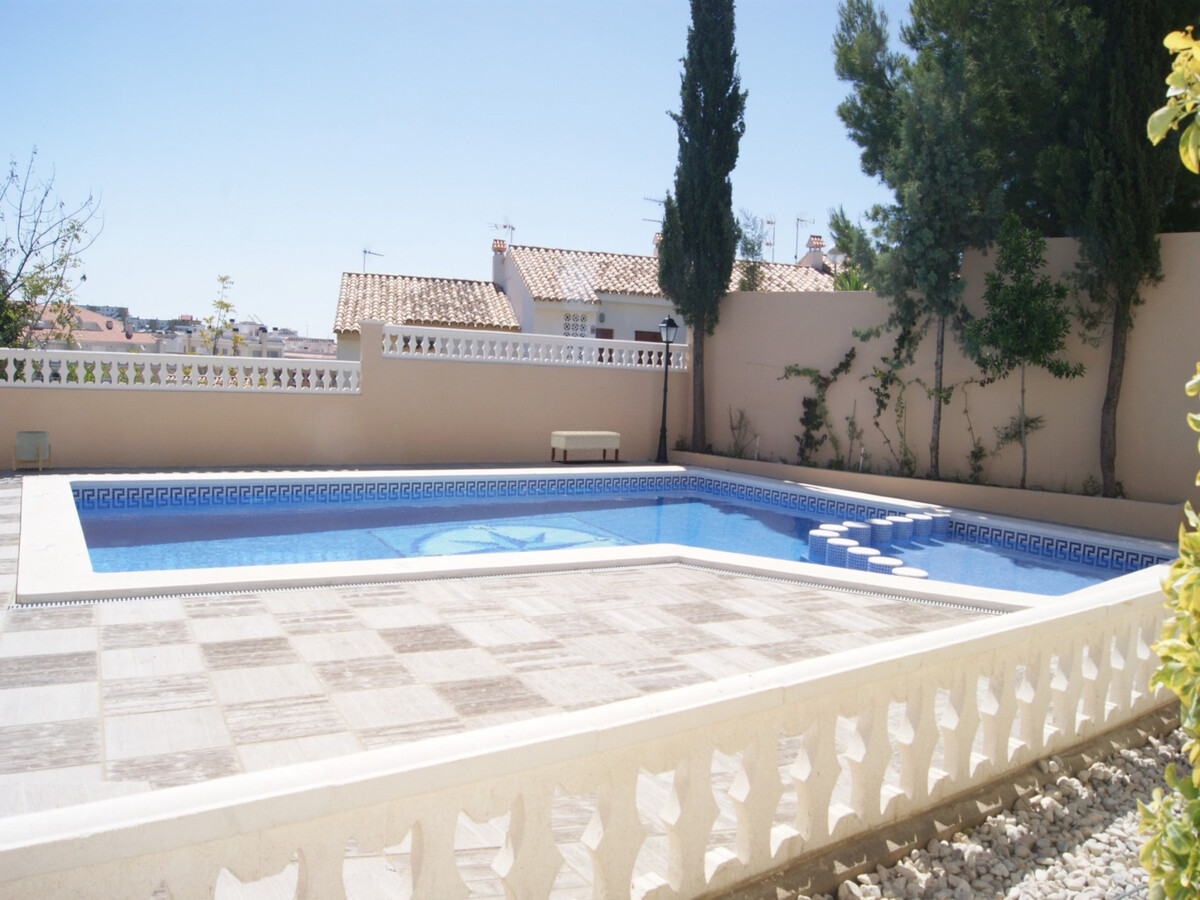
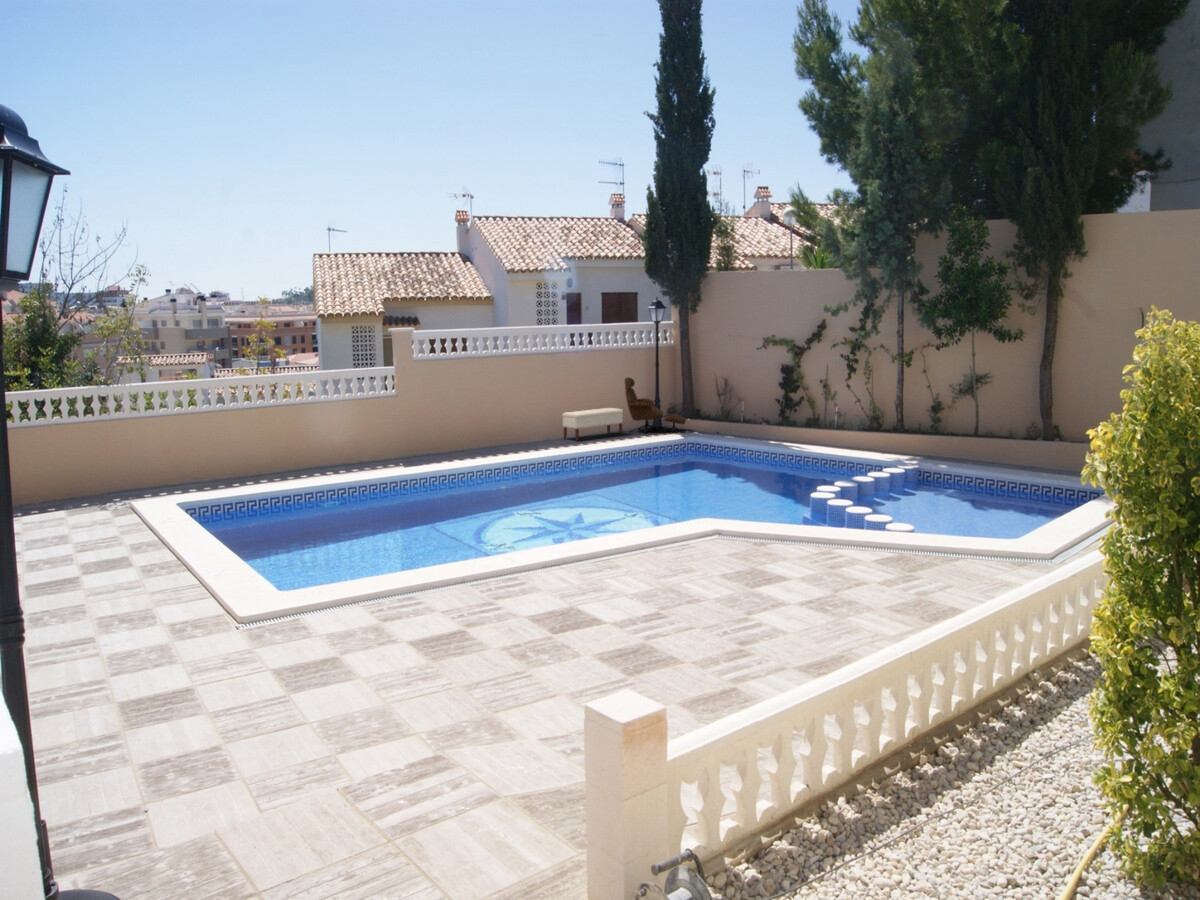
lounge chair: none [626,400,692,465] -> present [625,377,686,434]
planter: present [13,431,51,471] -> none [116,457,147,494]

